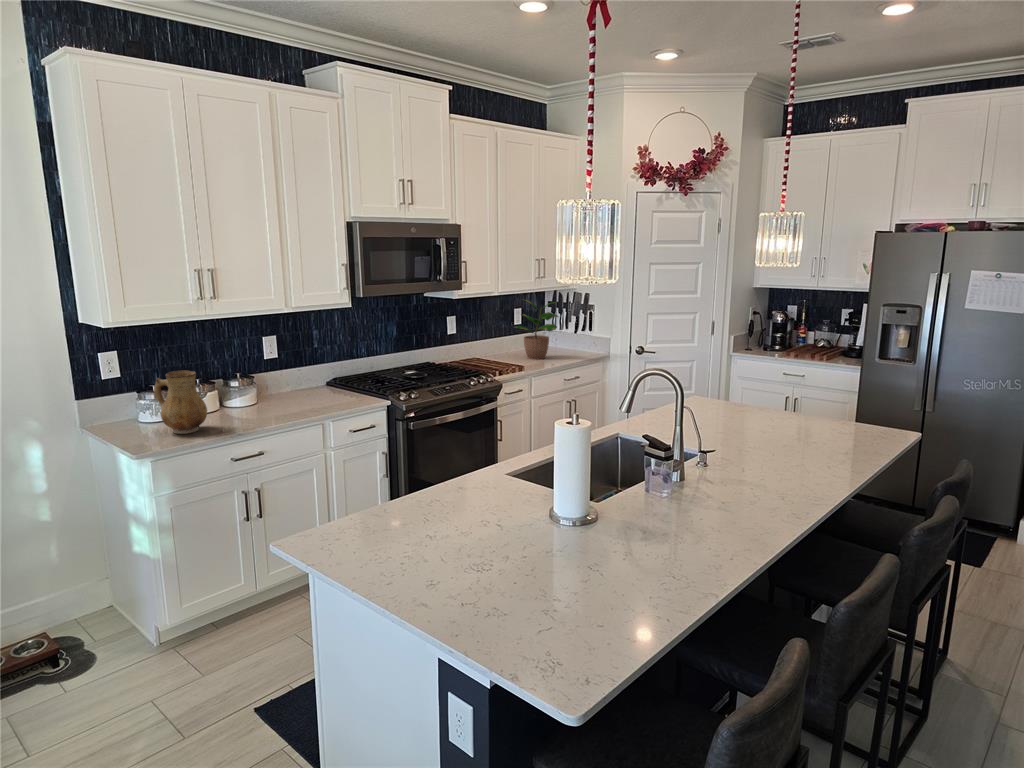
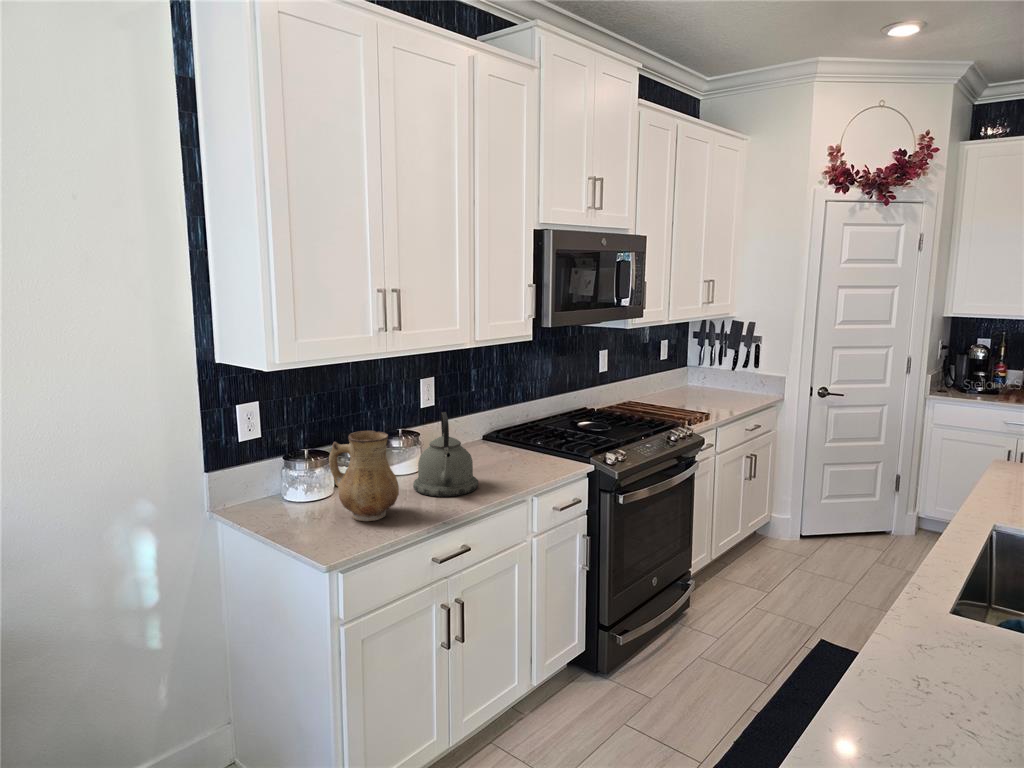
potted plant: present [514,299,558,359] -> none [675,330,734,404]
kettle: none [235,359,286,420] -> present [413,412,478,497]

